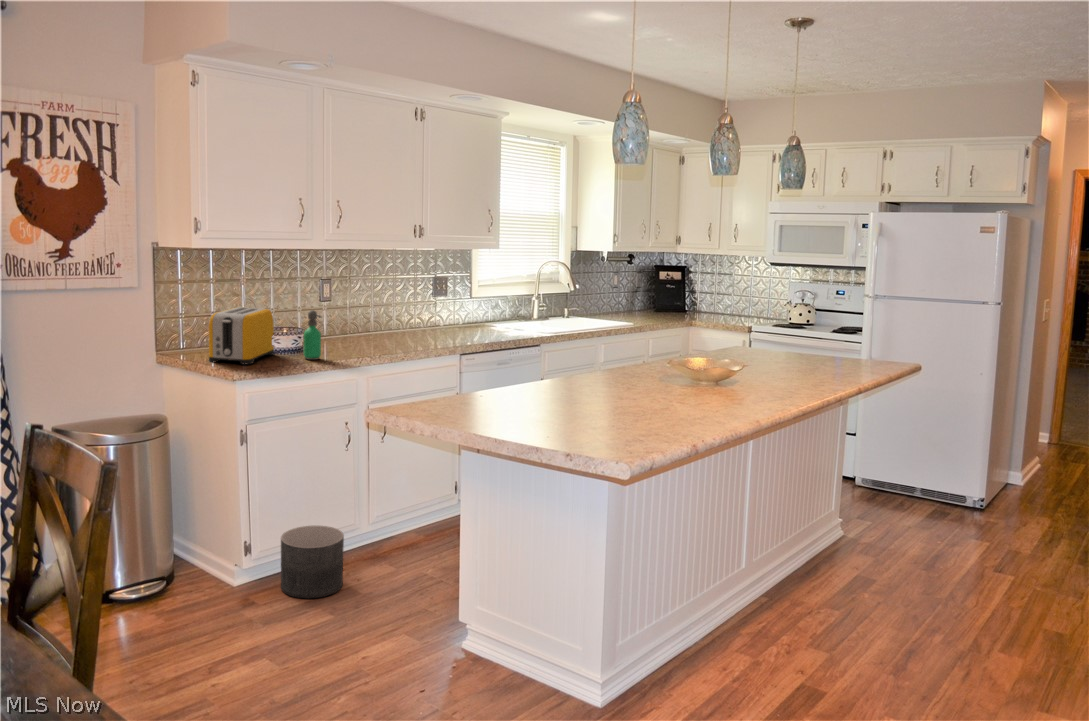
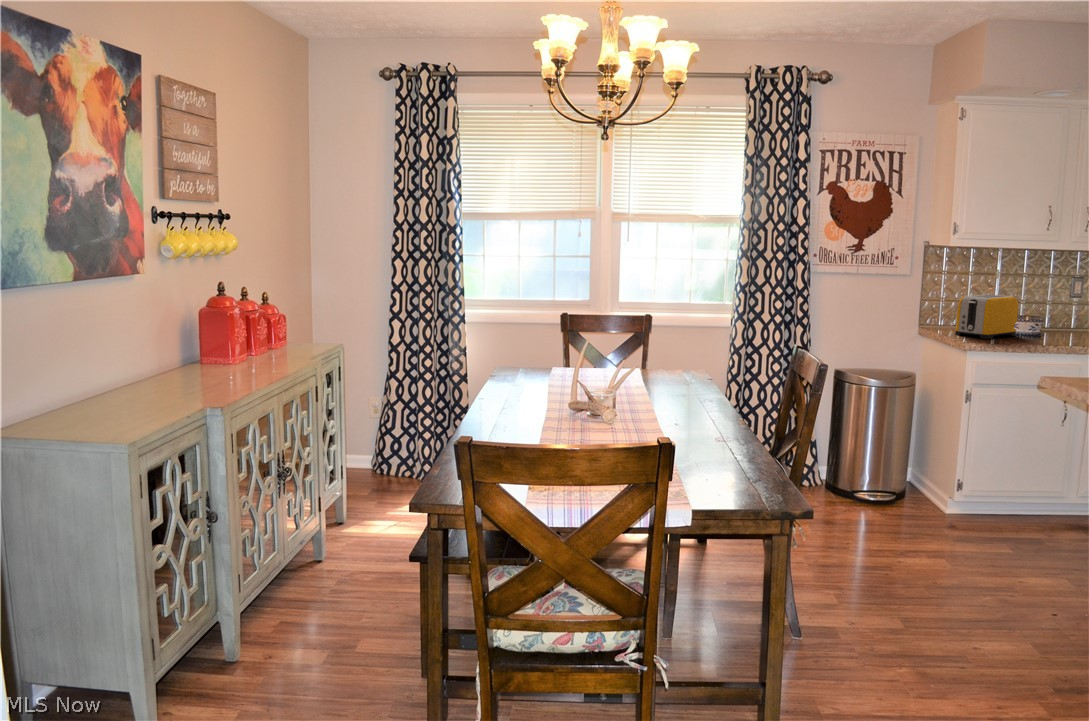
soap dispenser: present [304,310,321,360] -> none [1042,299,1062,342]
planter: present [281,526,344,598] -> none [990,480,1054,540]

